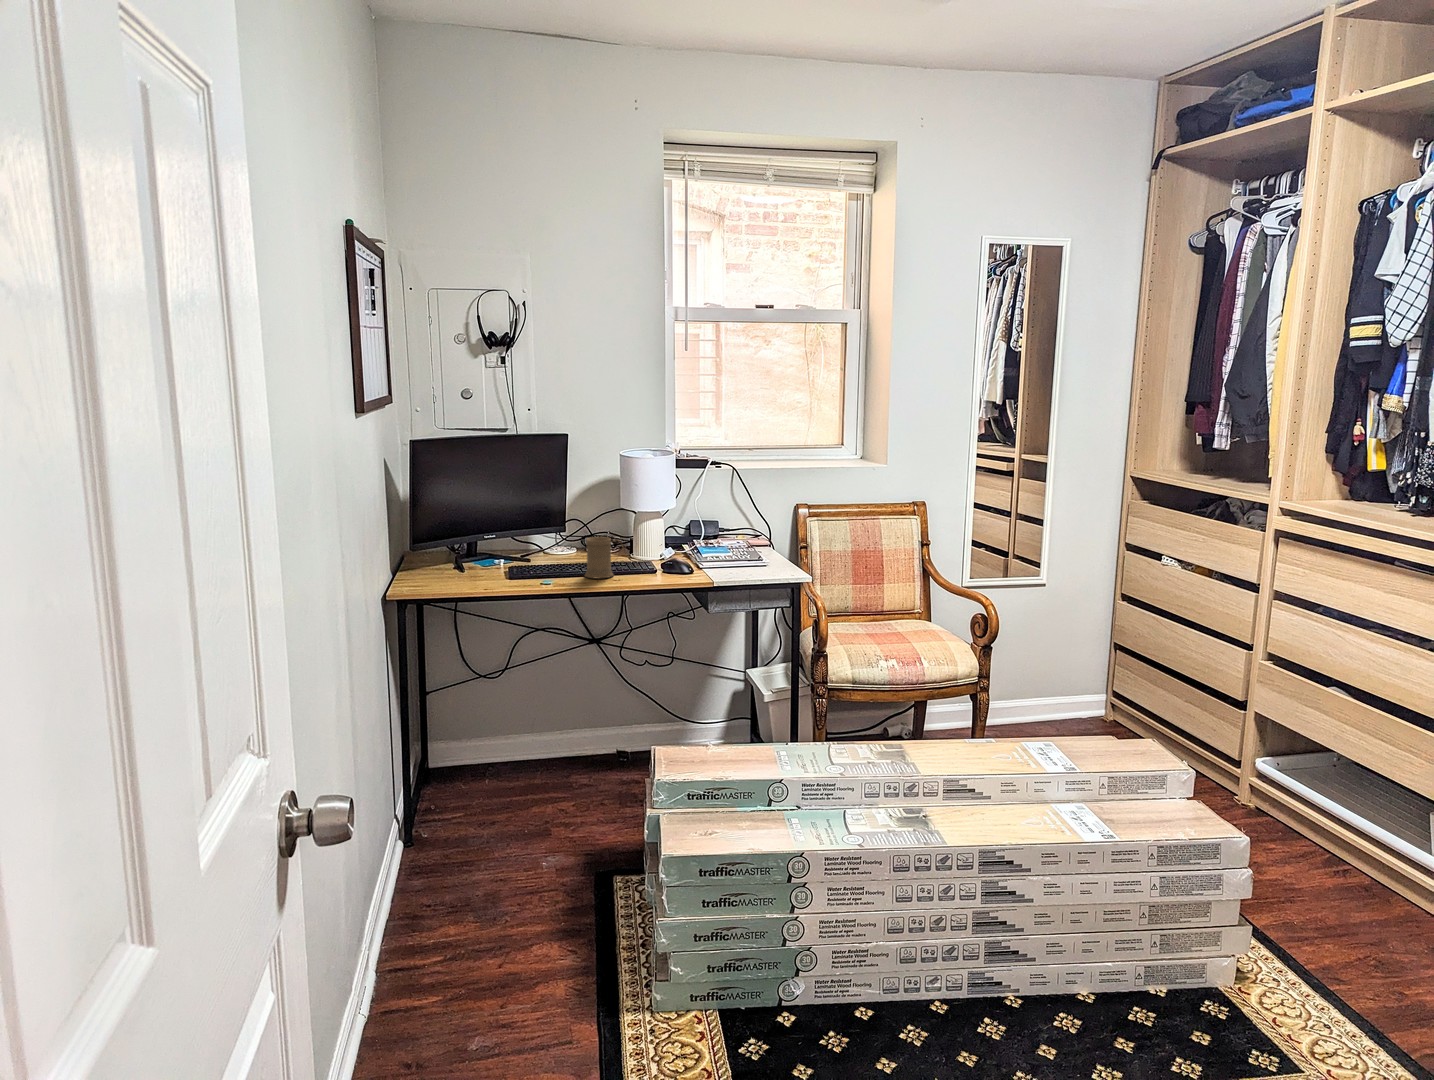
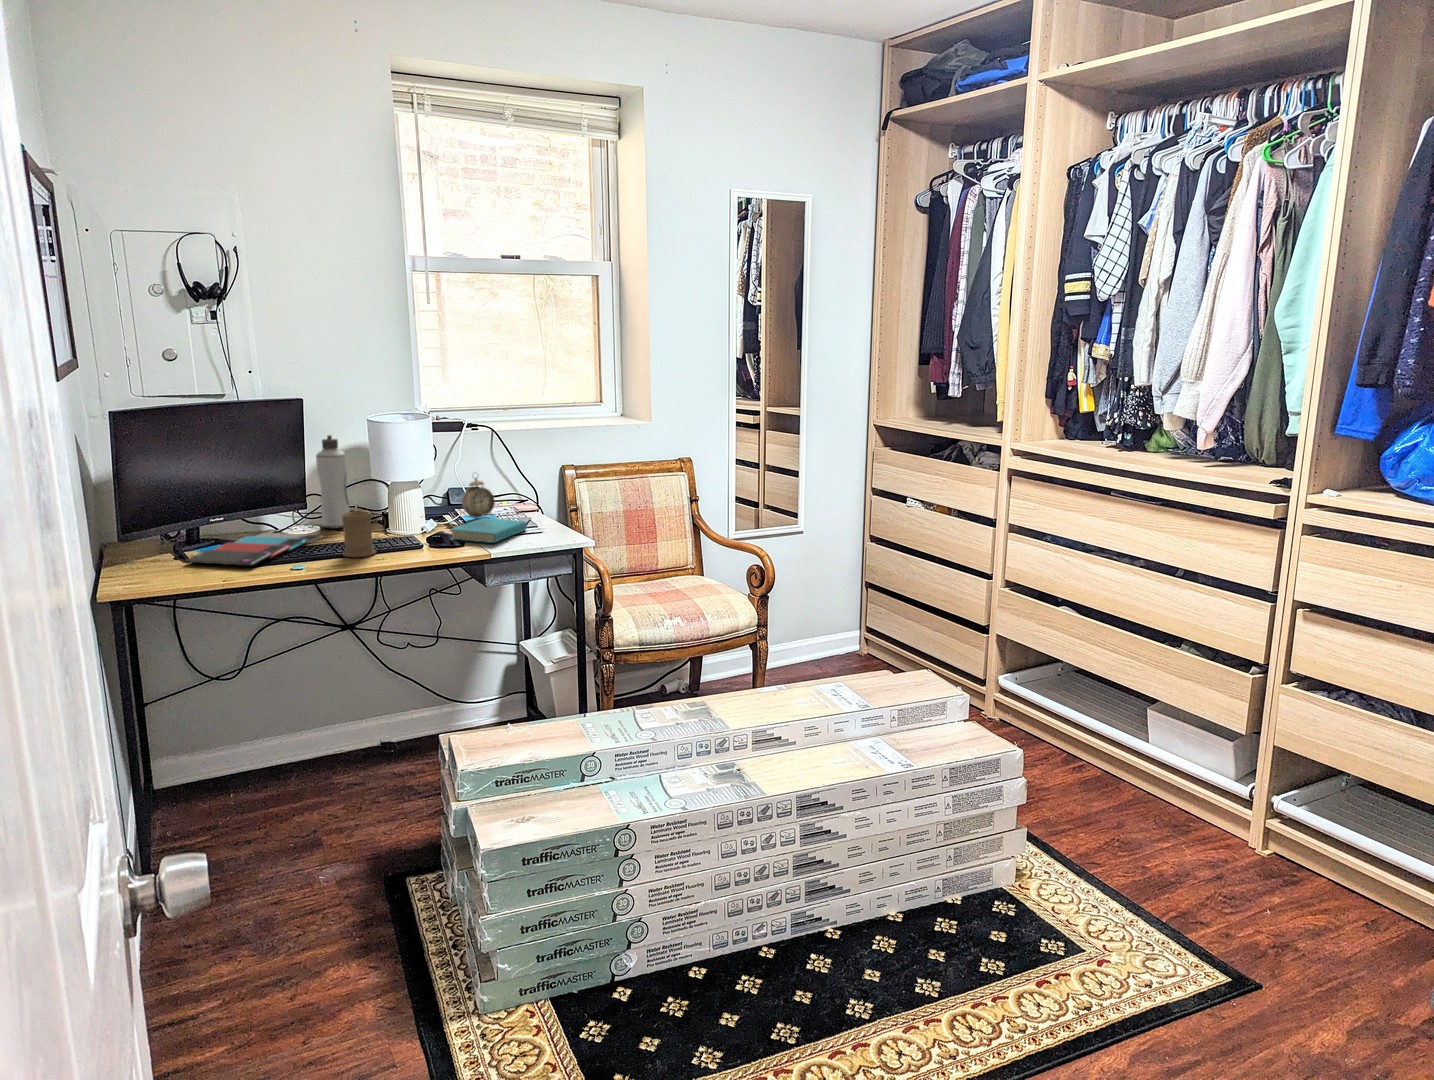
water bottle: none [573,467,598,552] -> present [316,435,350,529]
alarm clock: none [697,507,727,552] -> present [462,478,495,518]
book: none [681,550,752,574] -> present [451,518,526,543]
smartphone: none [457,552,574,580] -> present [185,533,323,566]

